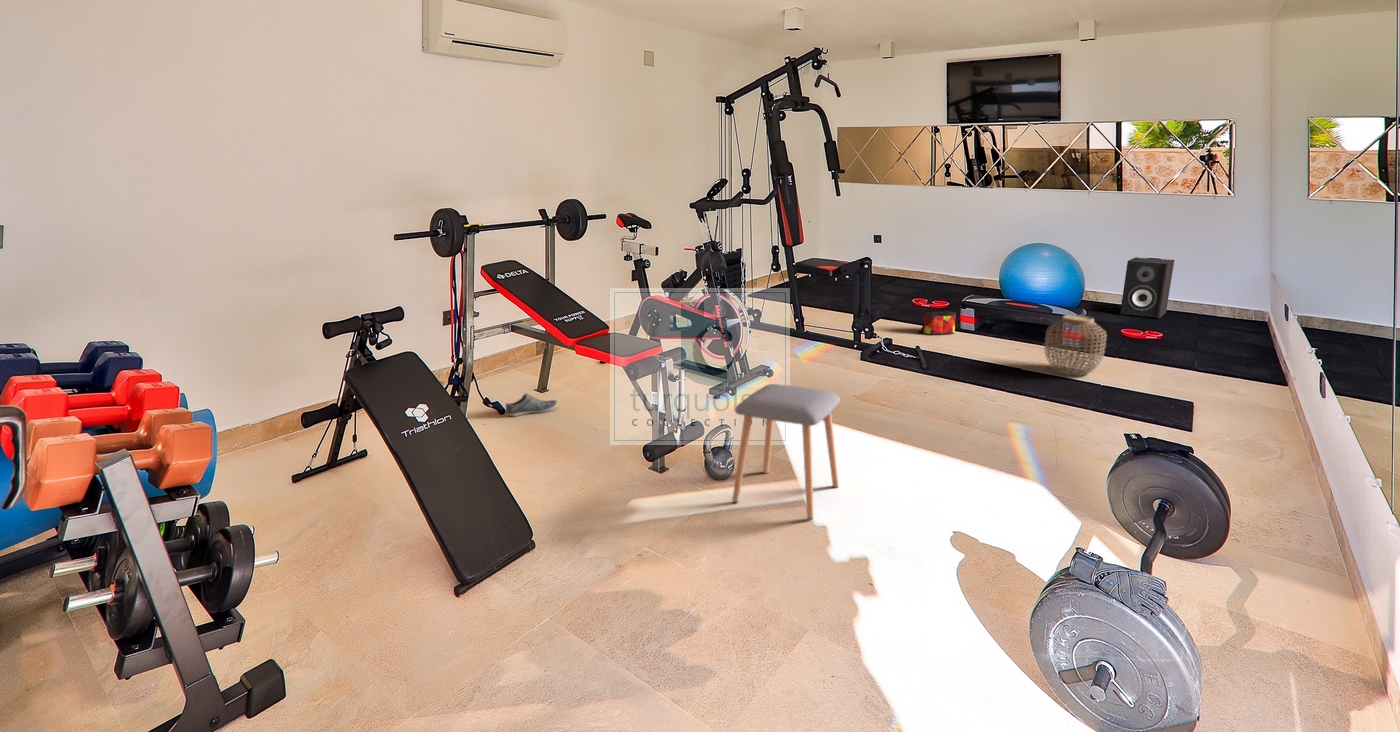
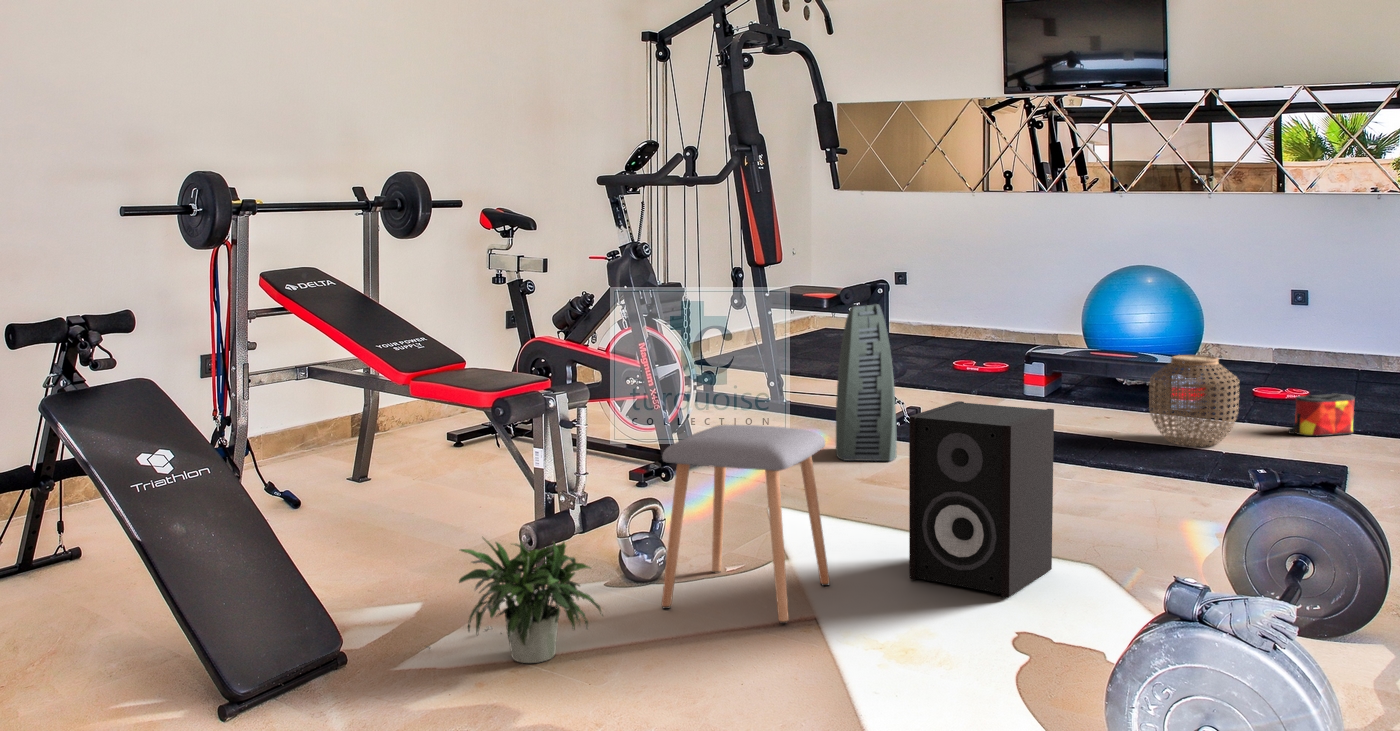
speaker: present [1120,257,1174,318] -> present [909,401,1054,597]
air purifier: none [839,280,878,382] -> present [836,304,897,461]
bag: present [919,311,956,335] -> present [1288,393,1355,436]
shoe: present [506,394,558,416] -> none [301,480,387,516]
potted plant: none [587,465,698,545] -> present [427,538,601,663]

